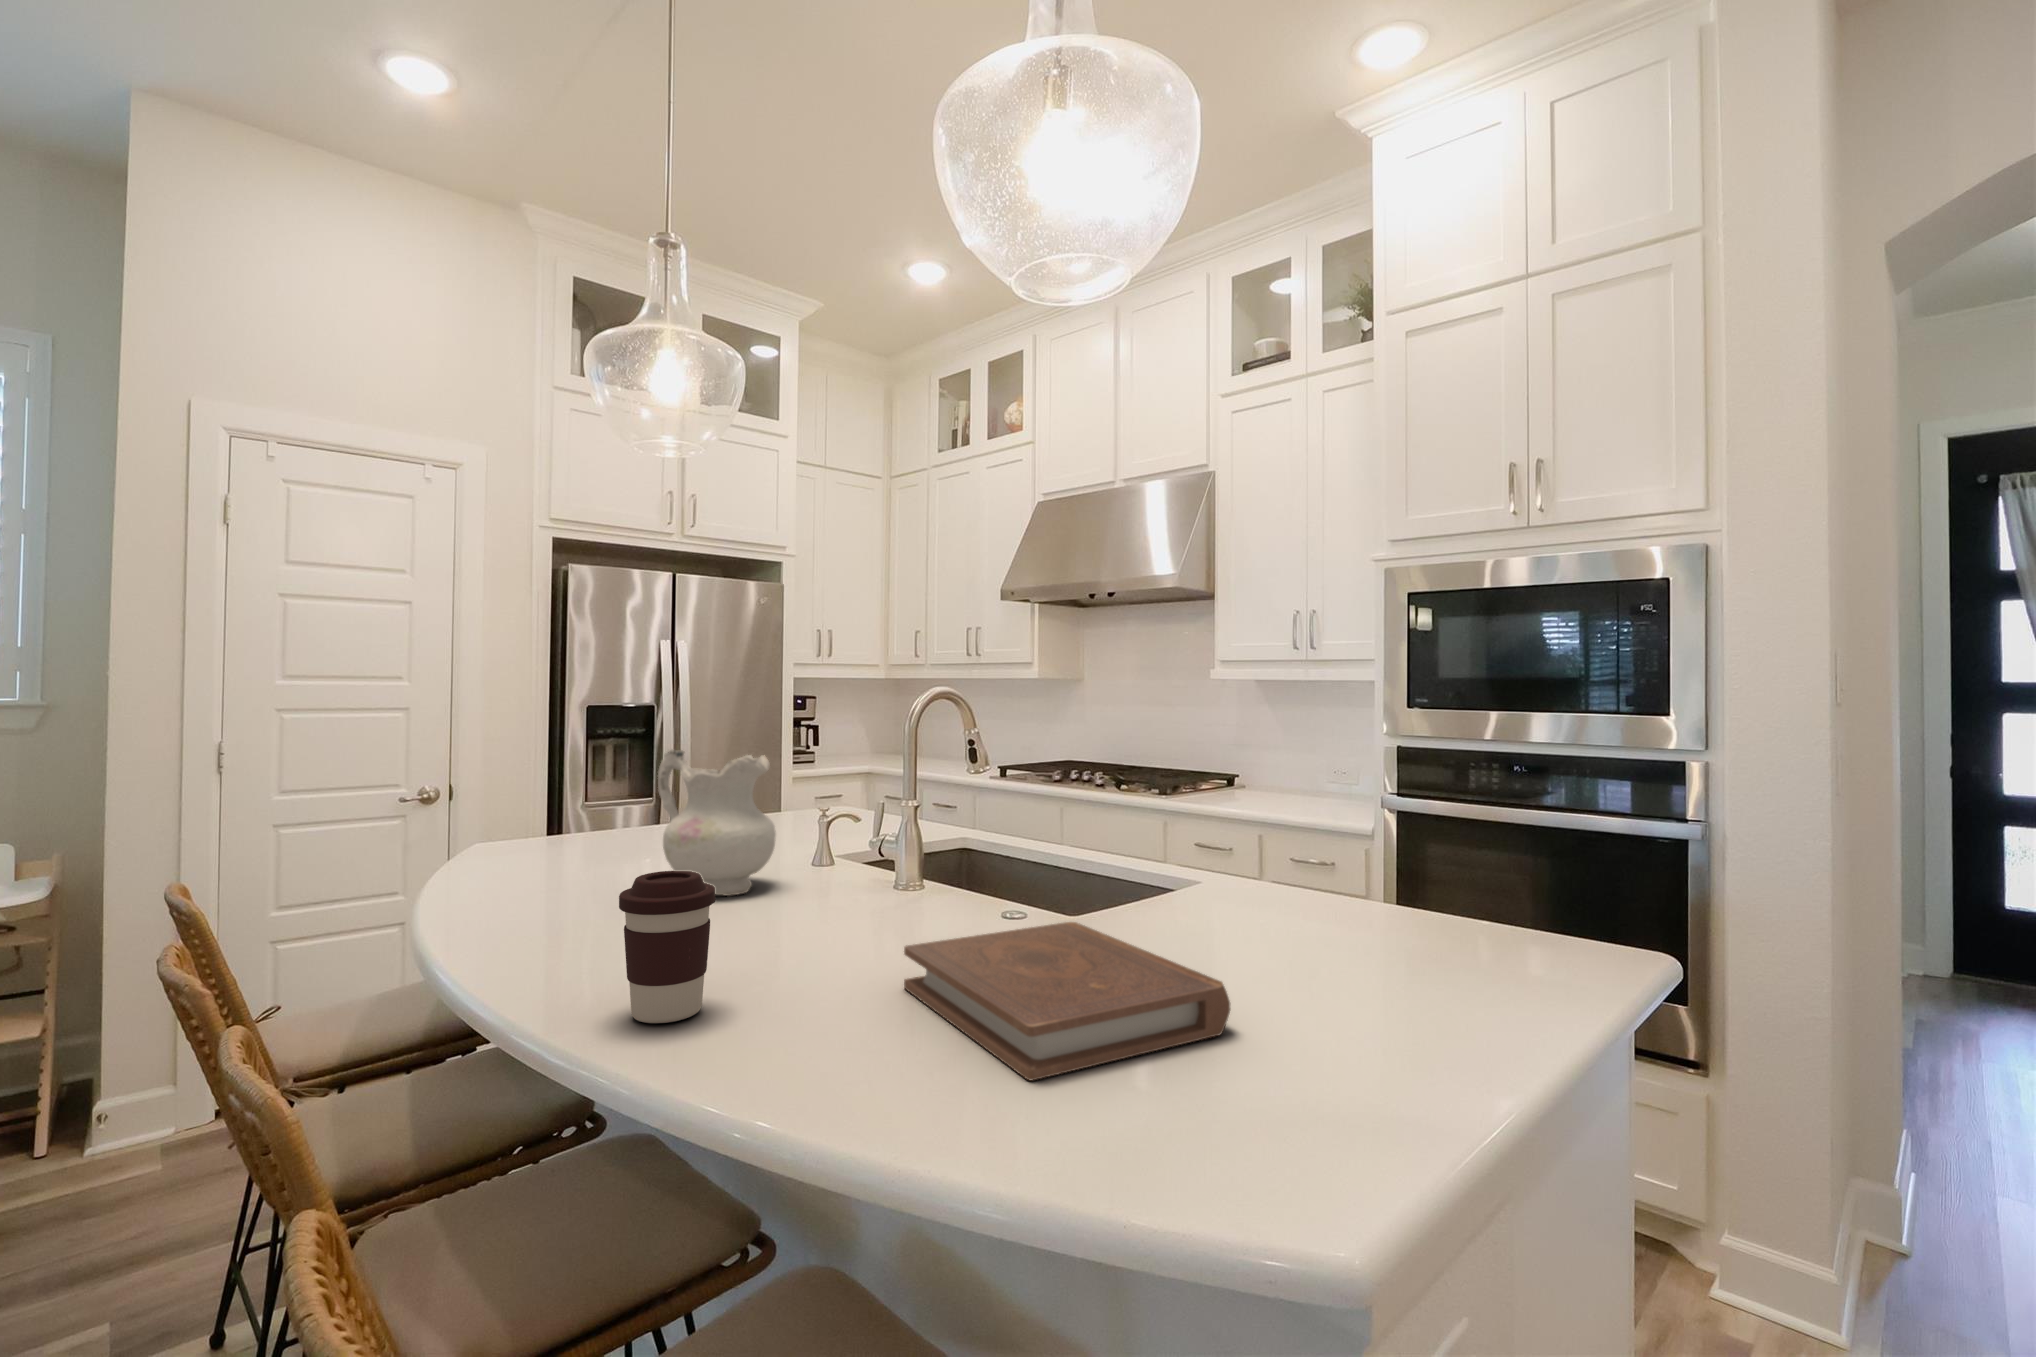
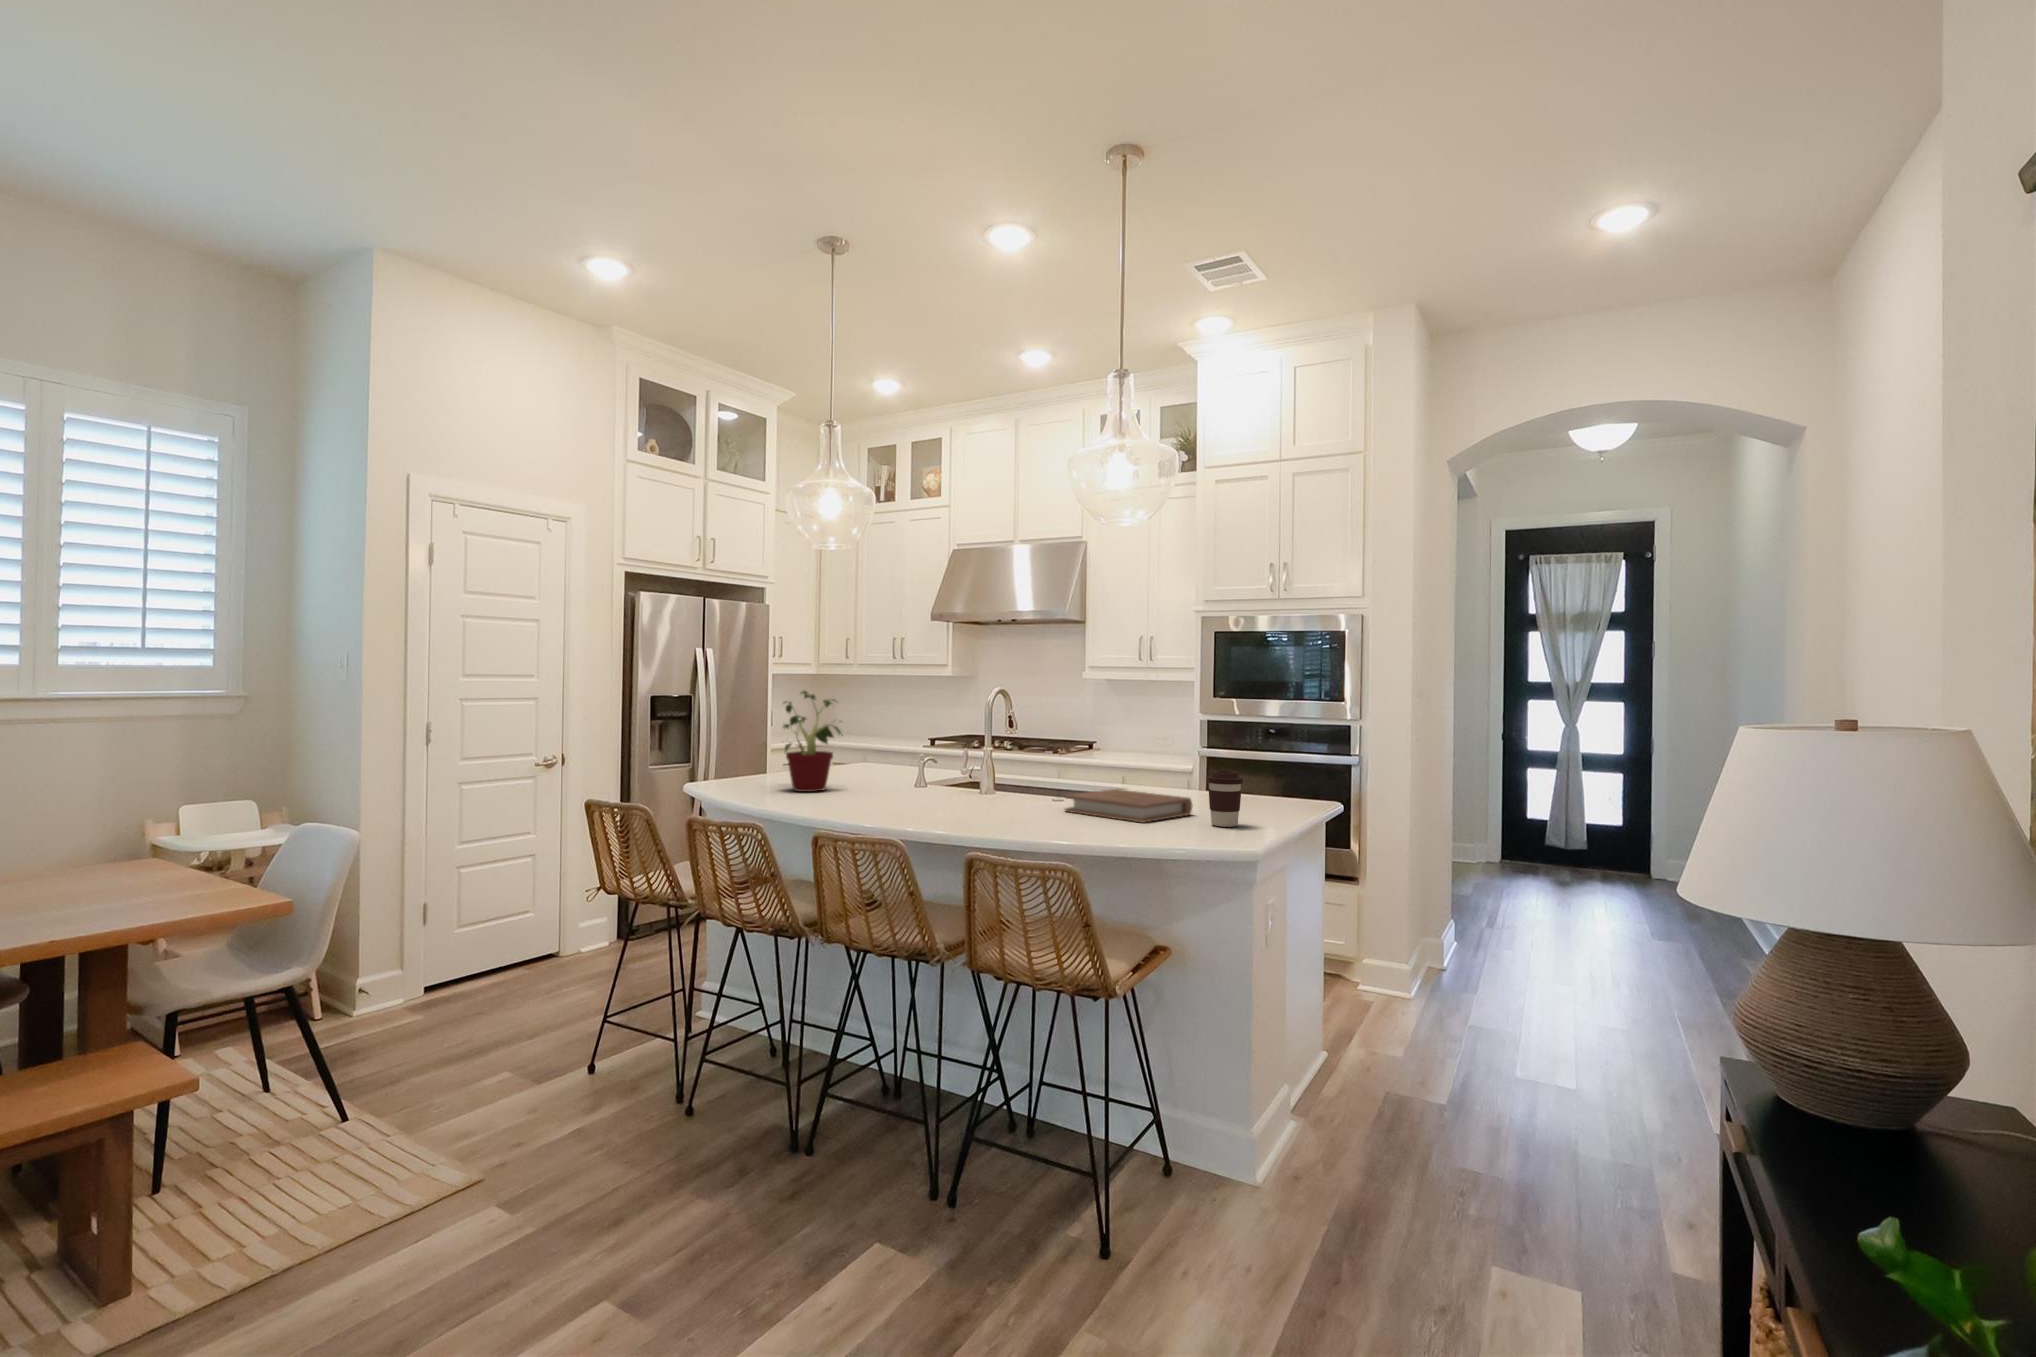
potted plant: none [498,691,648,878] -> present [784,691,843,792]
ceramic pitcher: present [658,750,776,896] -> none [875,721,938,795]
coffee cup: present [619,871,715,1023] -> present [1207,770,1243,827]

